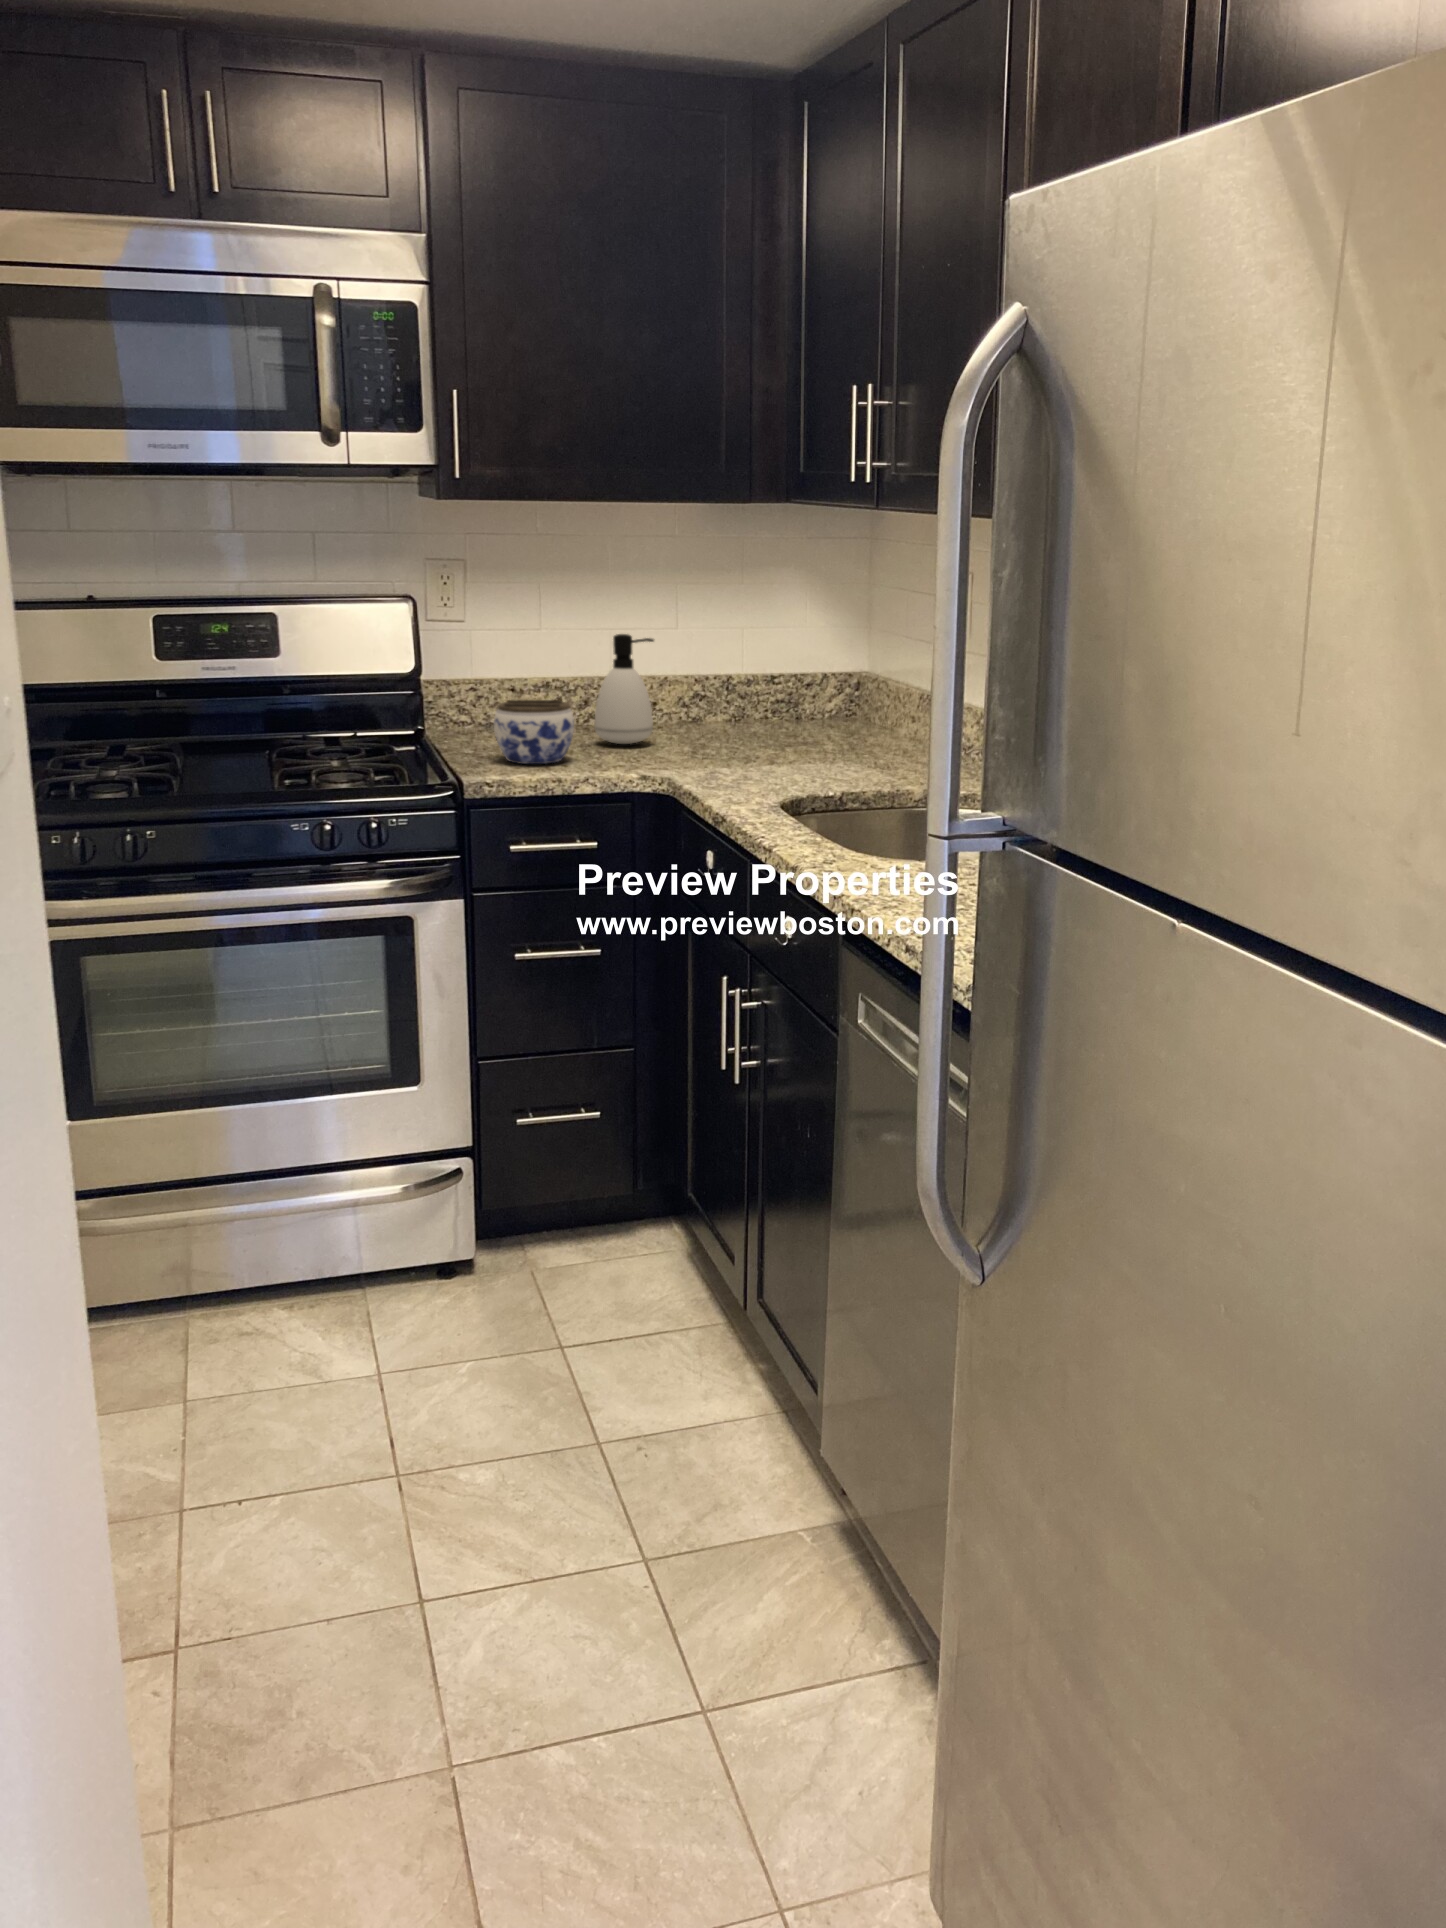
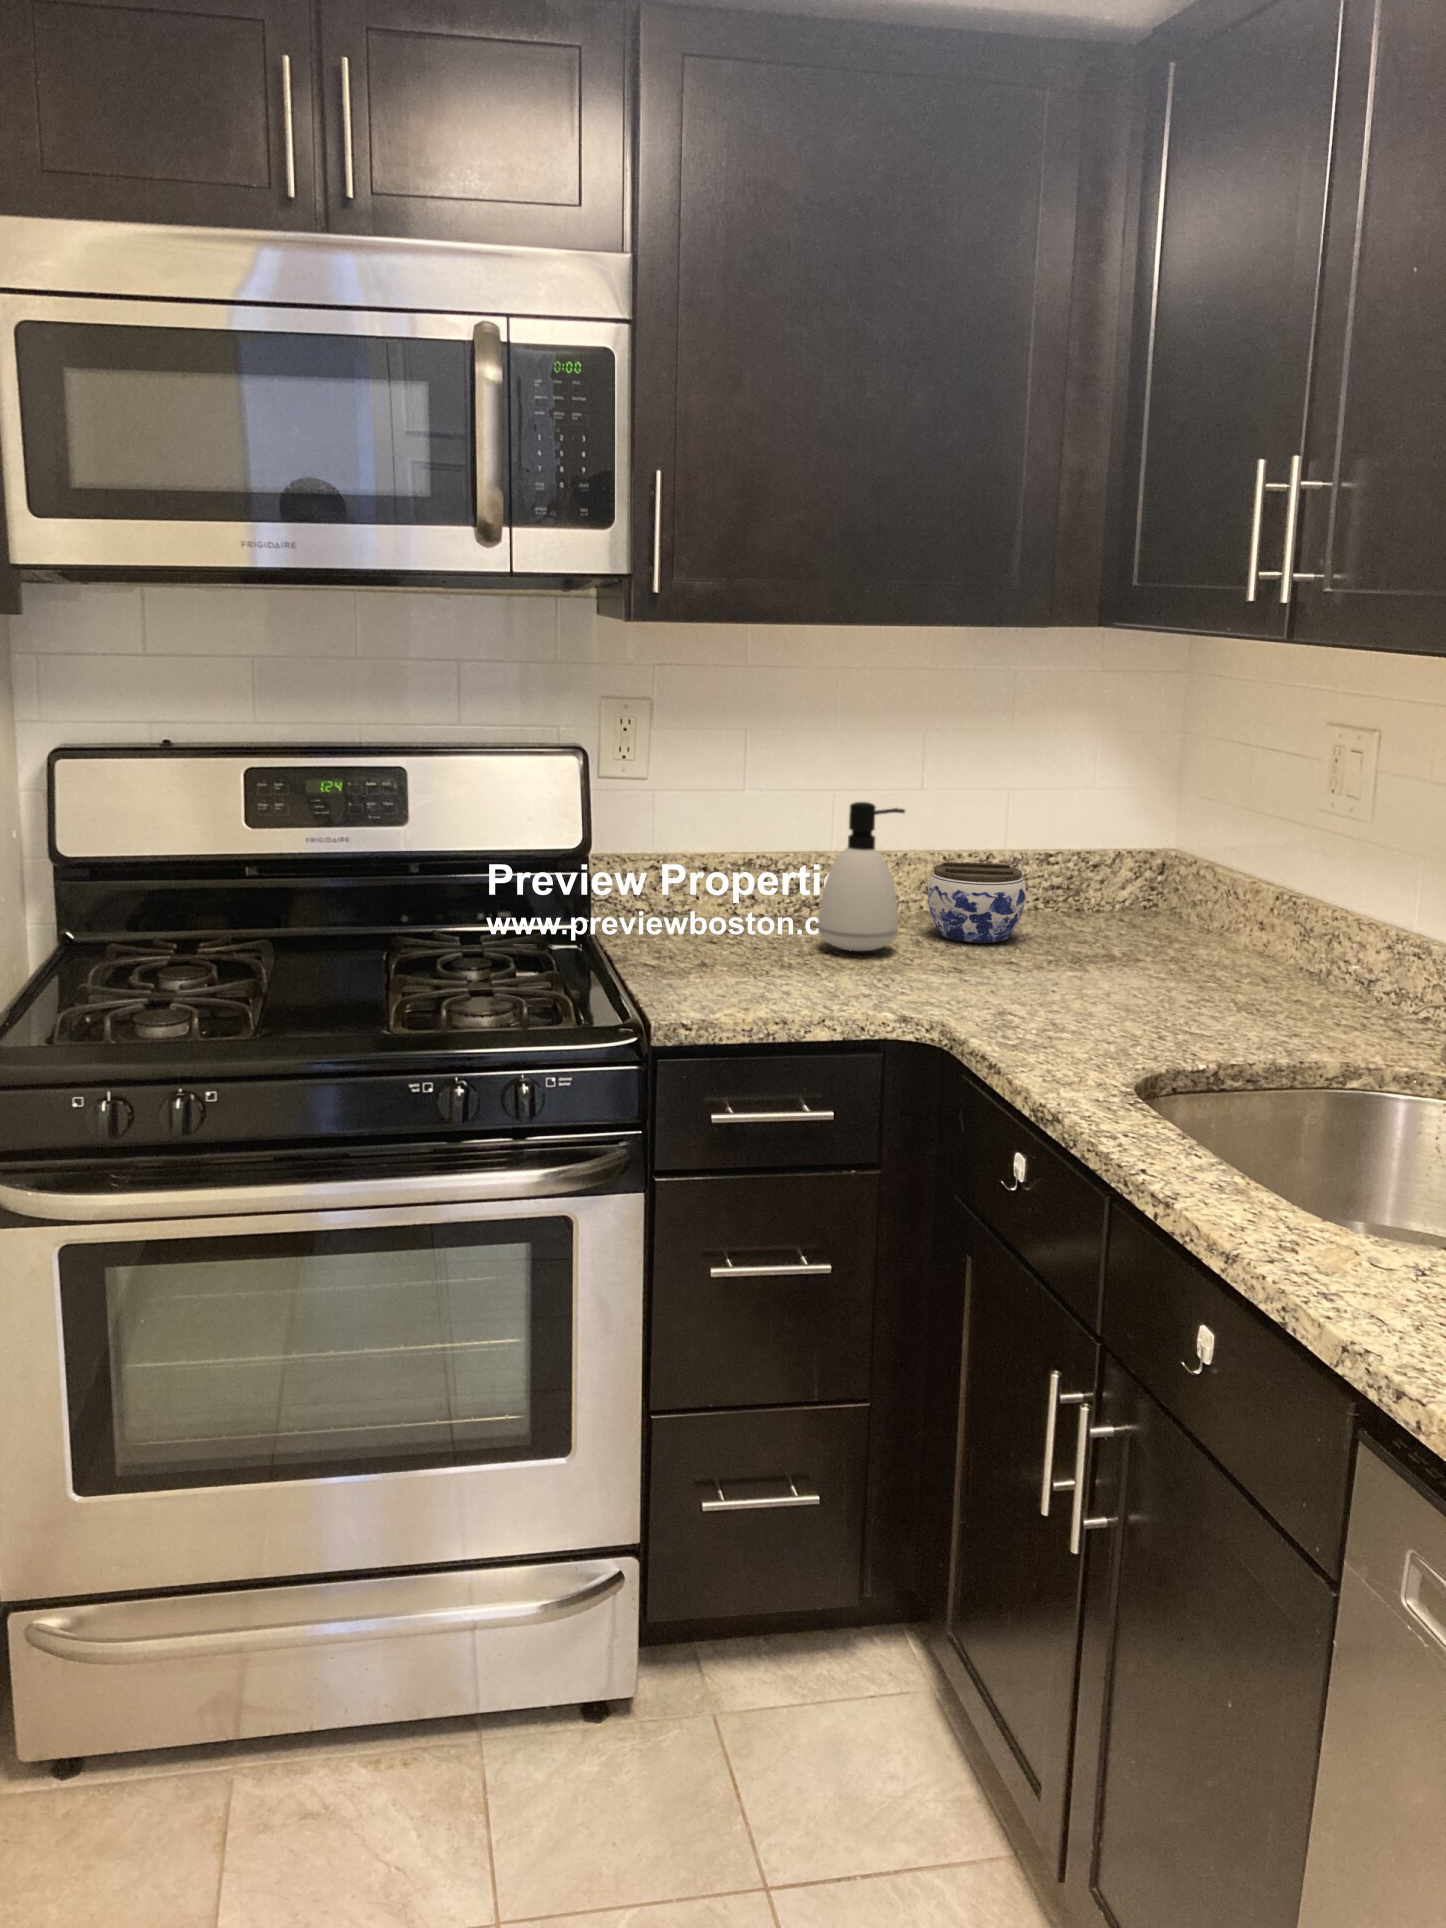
jar: present [494,700,574,764] -> present [928,862,1026,943]

